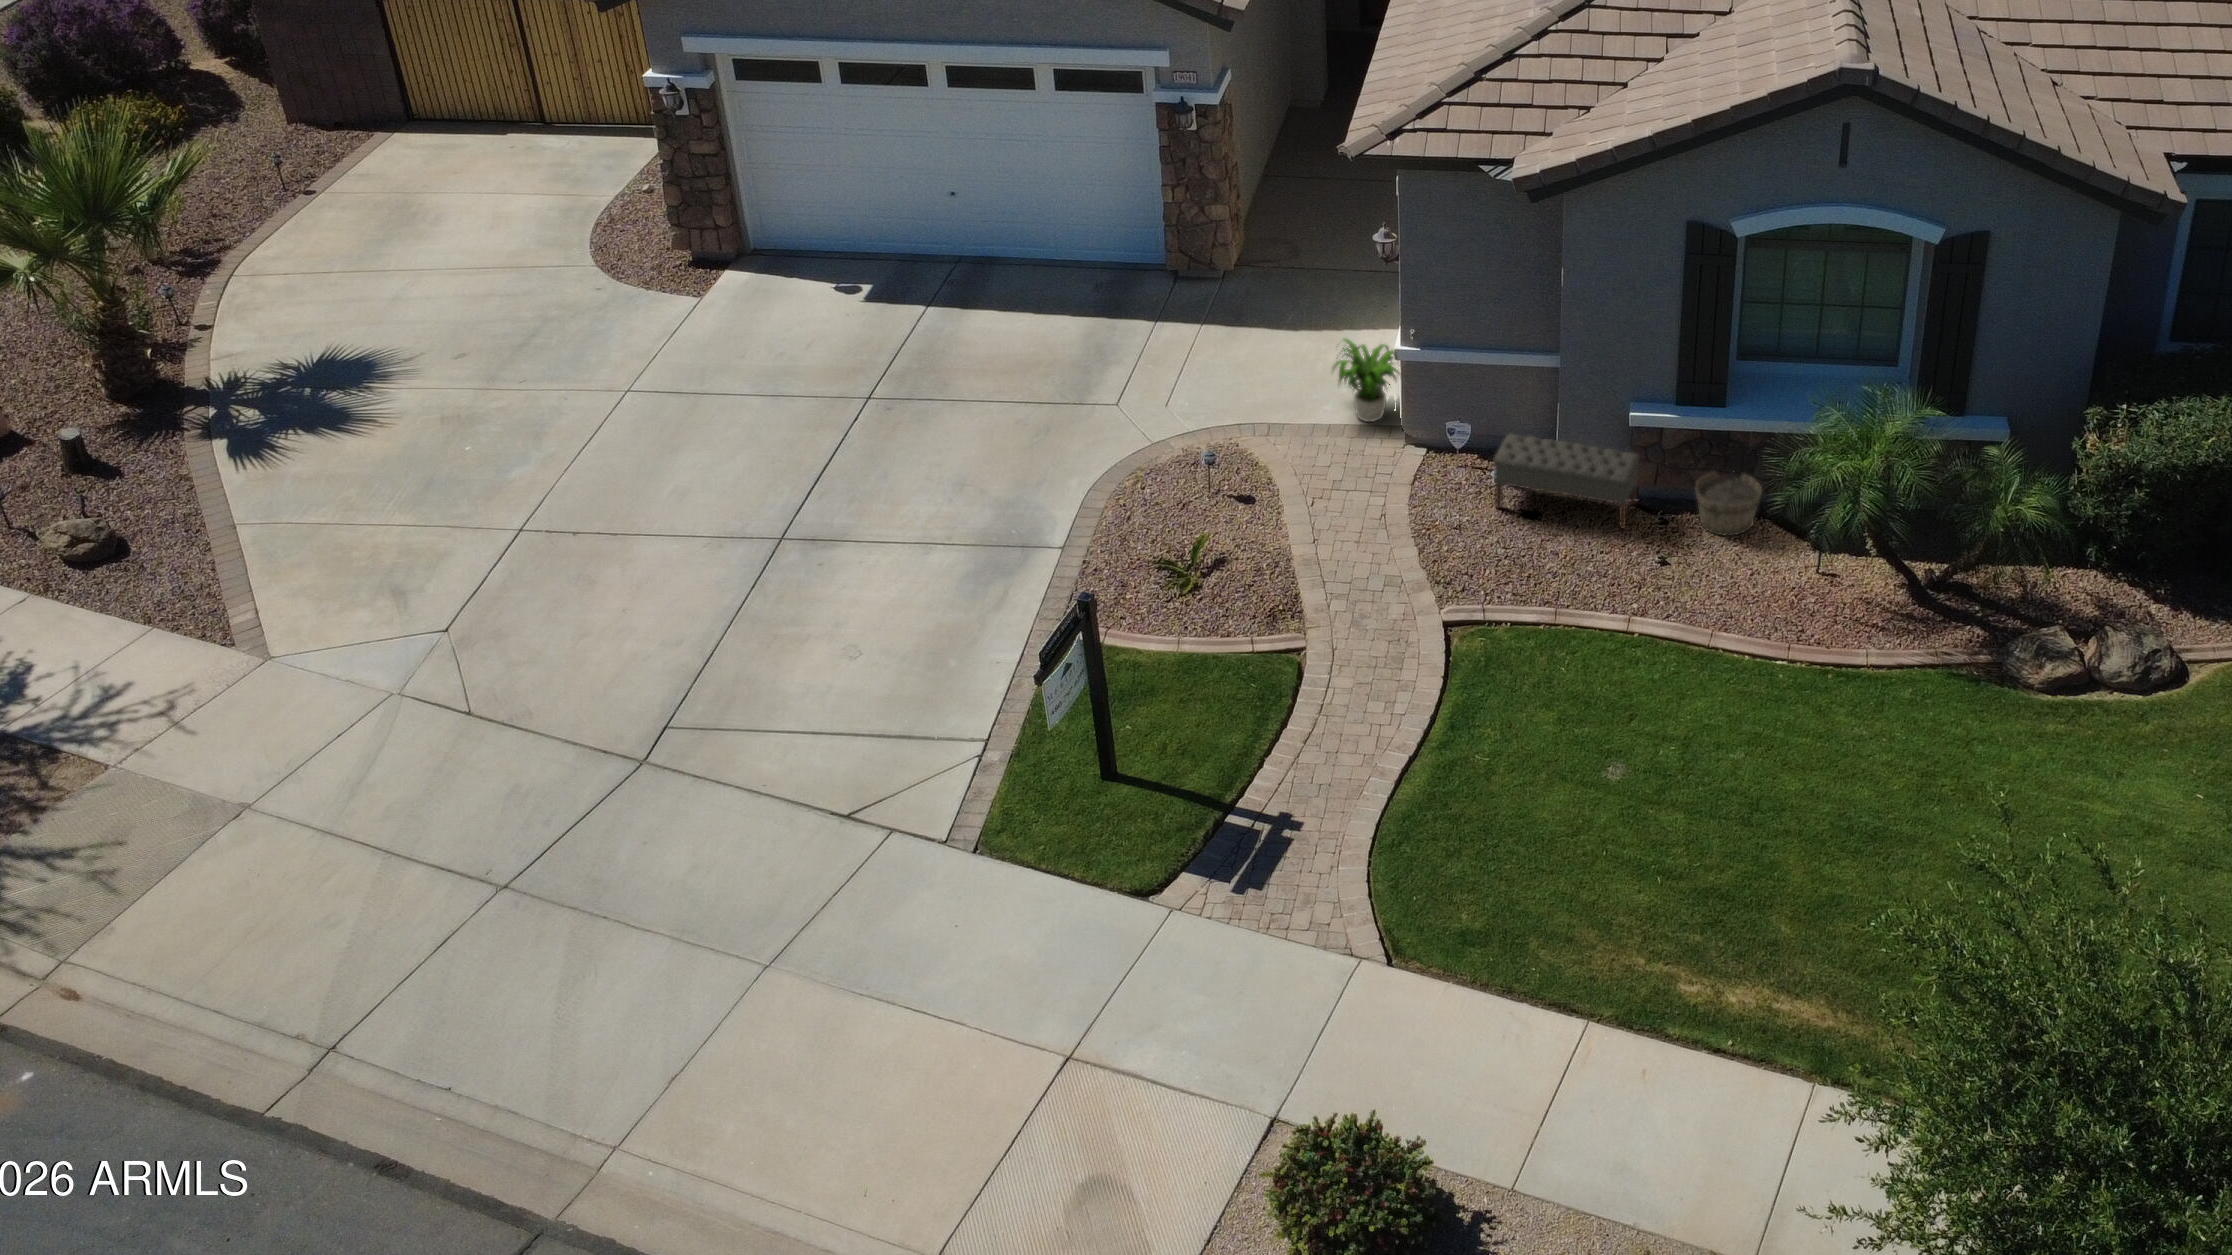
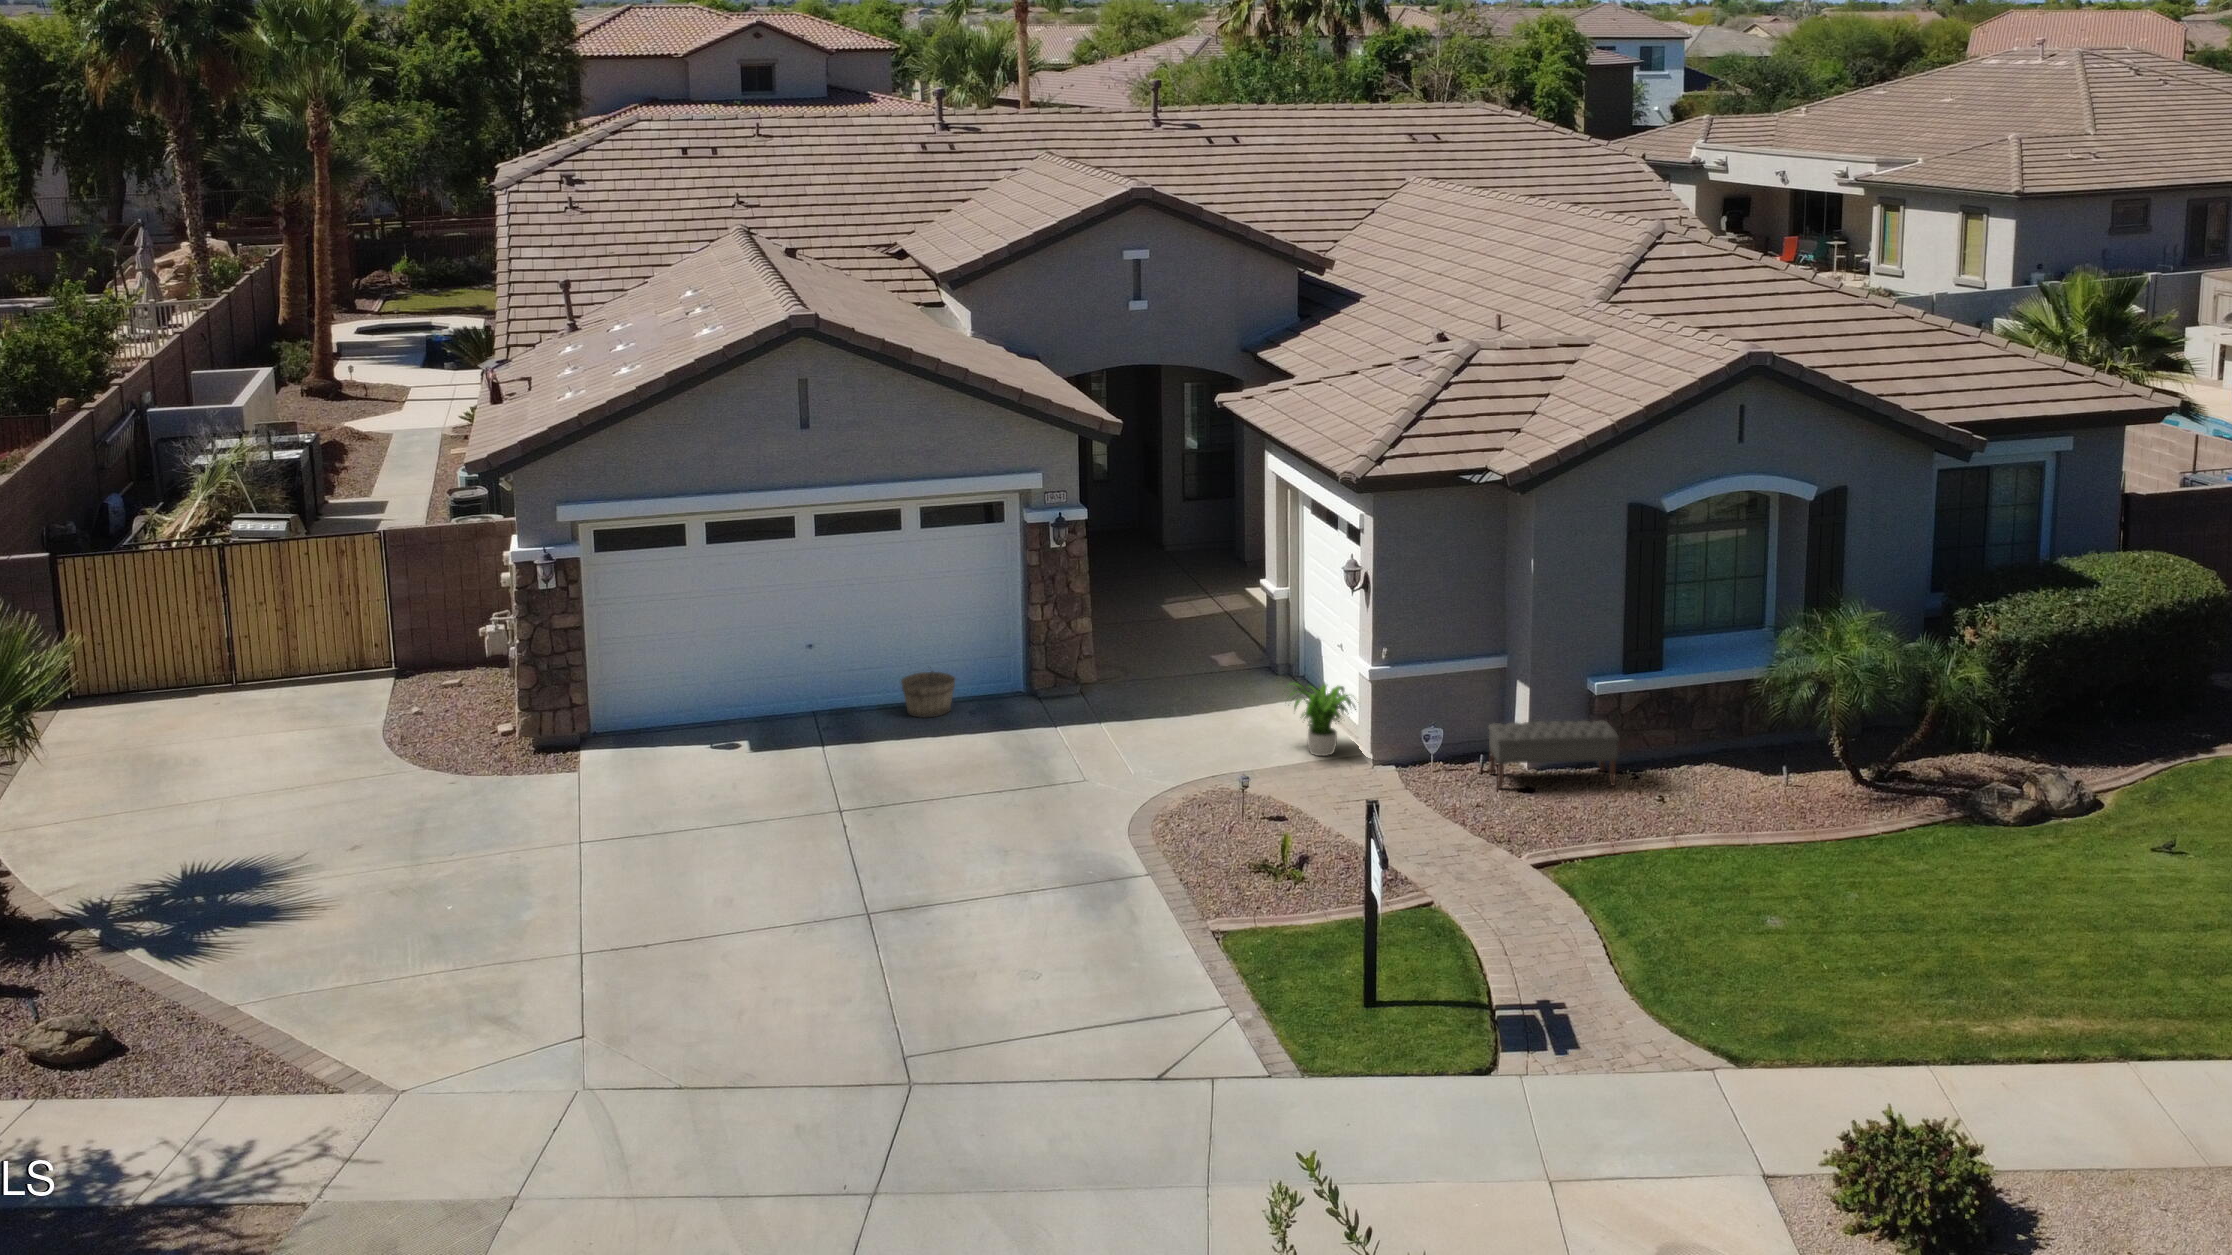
wooden bucket: present [1695,472,1762,536] -> present [901,671,955,718]

